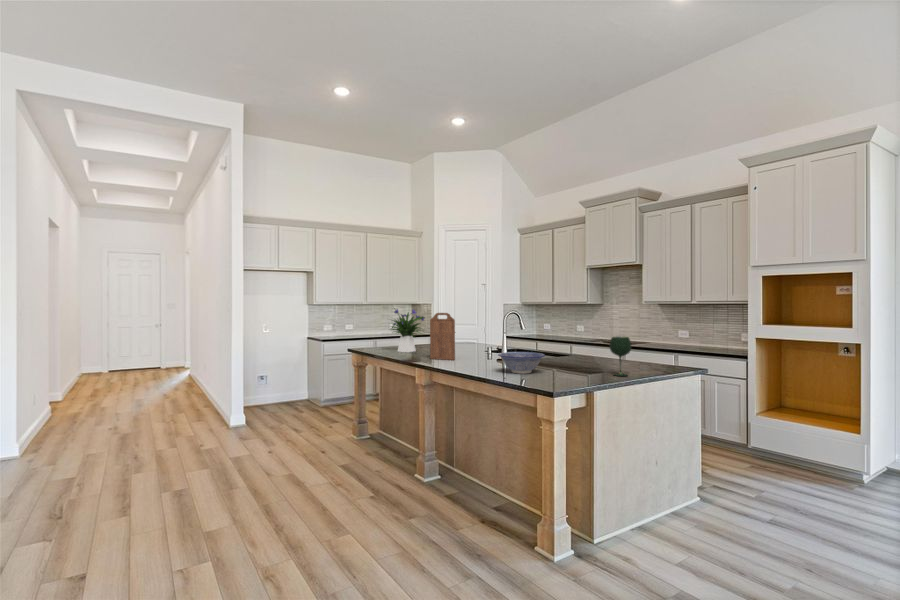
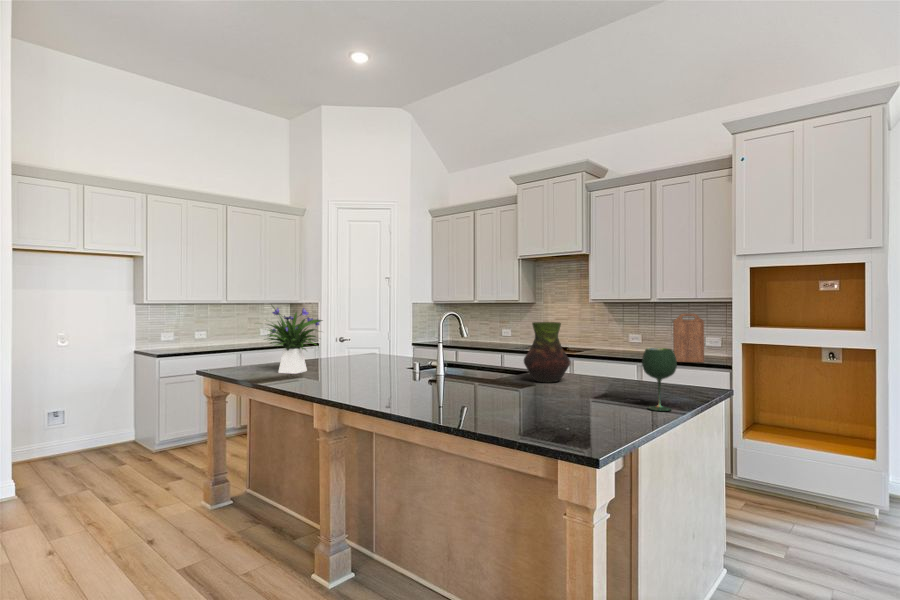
cutting board: present [430,313,455,360] -> present [673,314,704,362]
vase: none [555,320,588,361] -> present [524,322,570,383]
decorative bowl: present [498,352,545,374] -> none [467,375,545,413]

